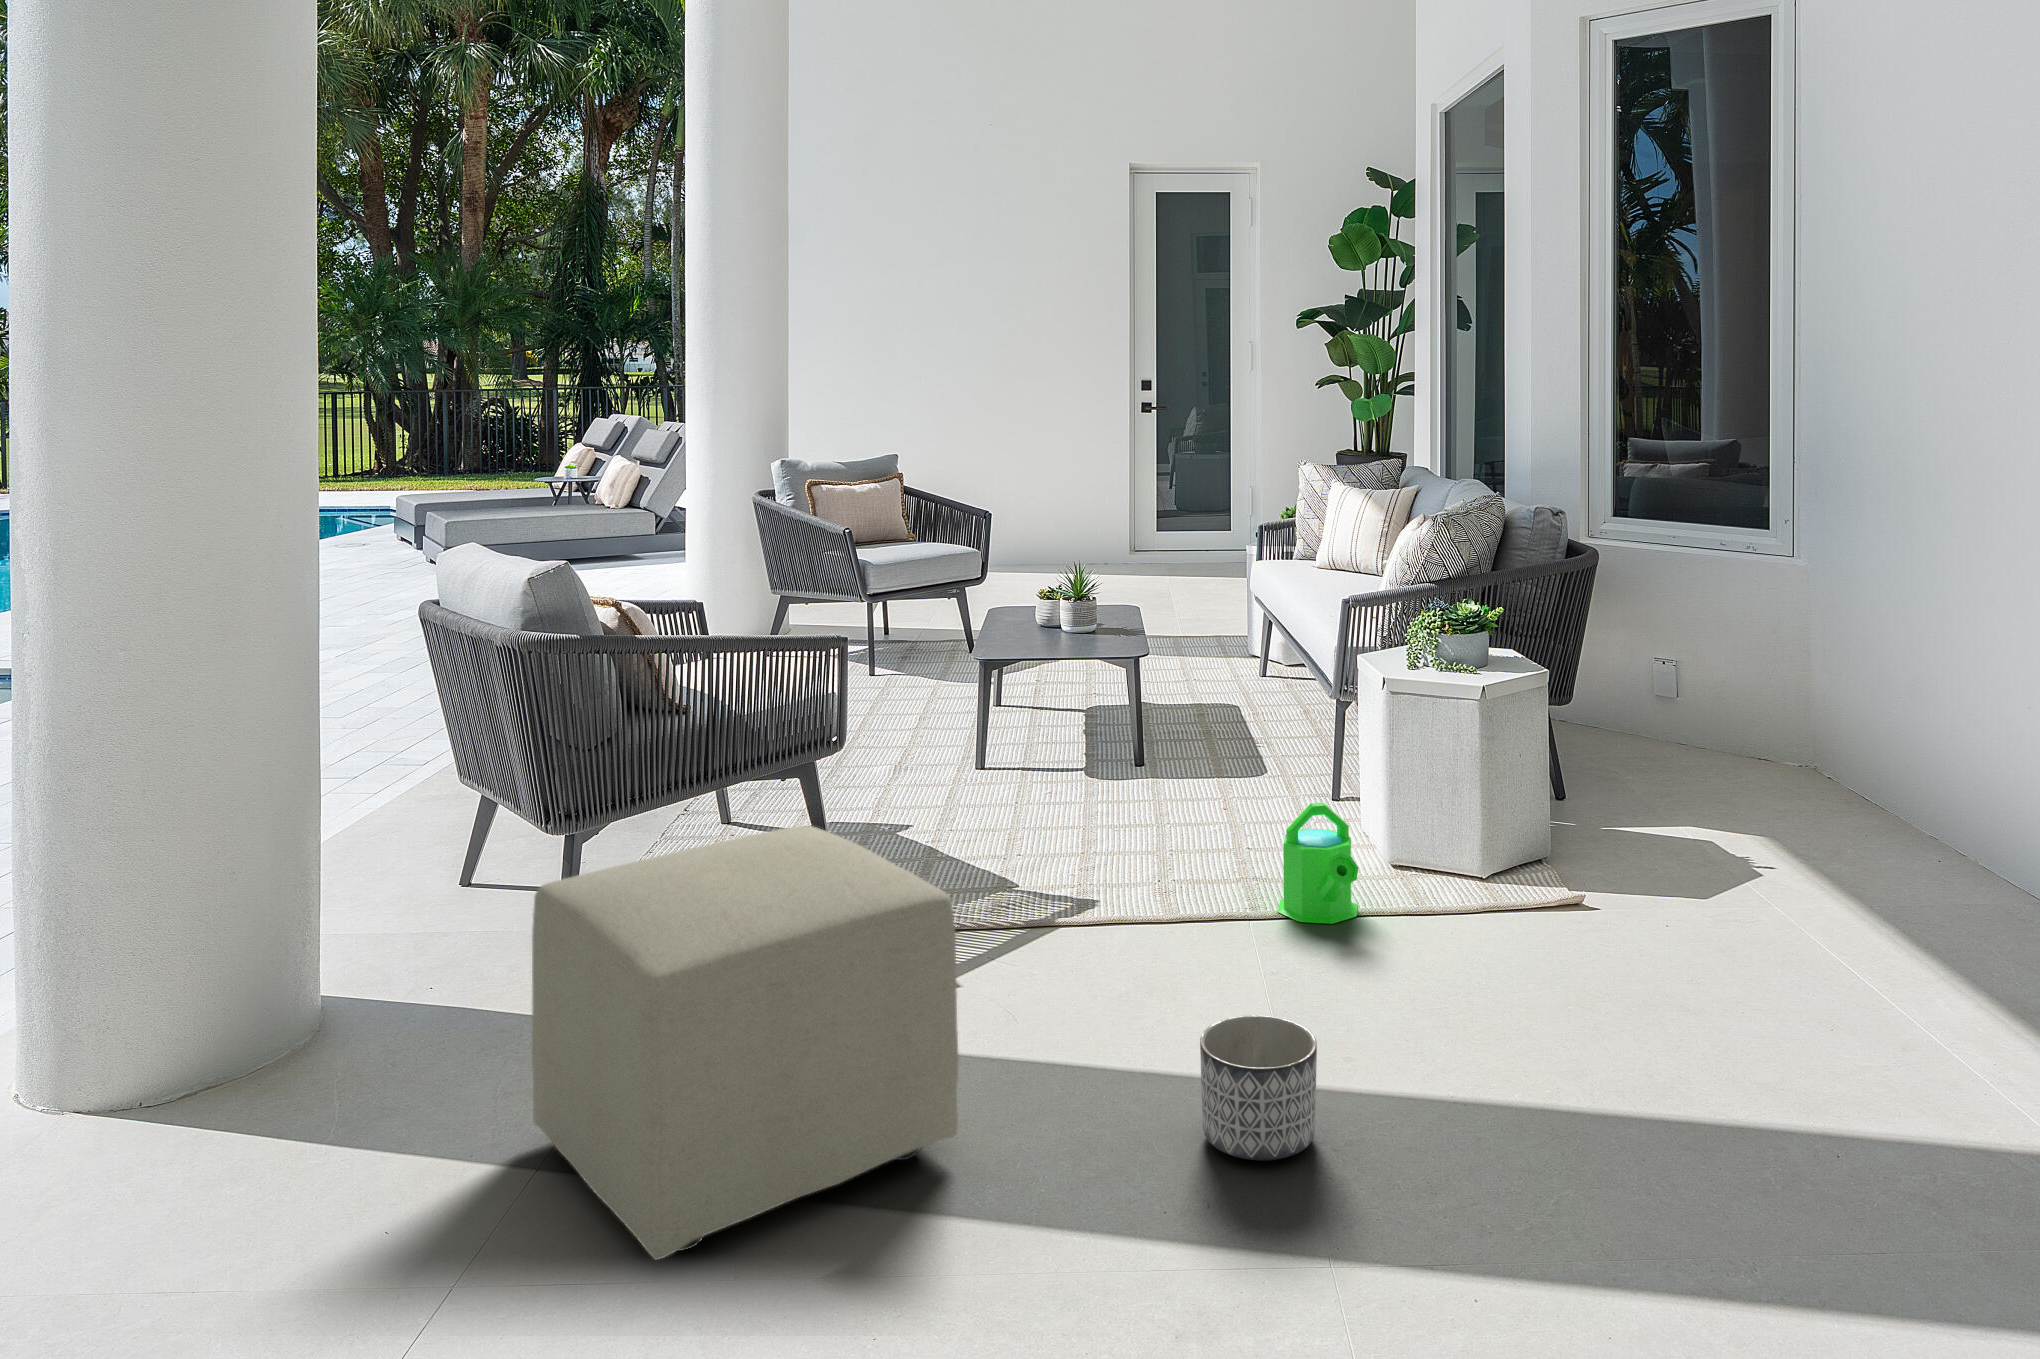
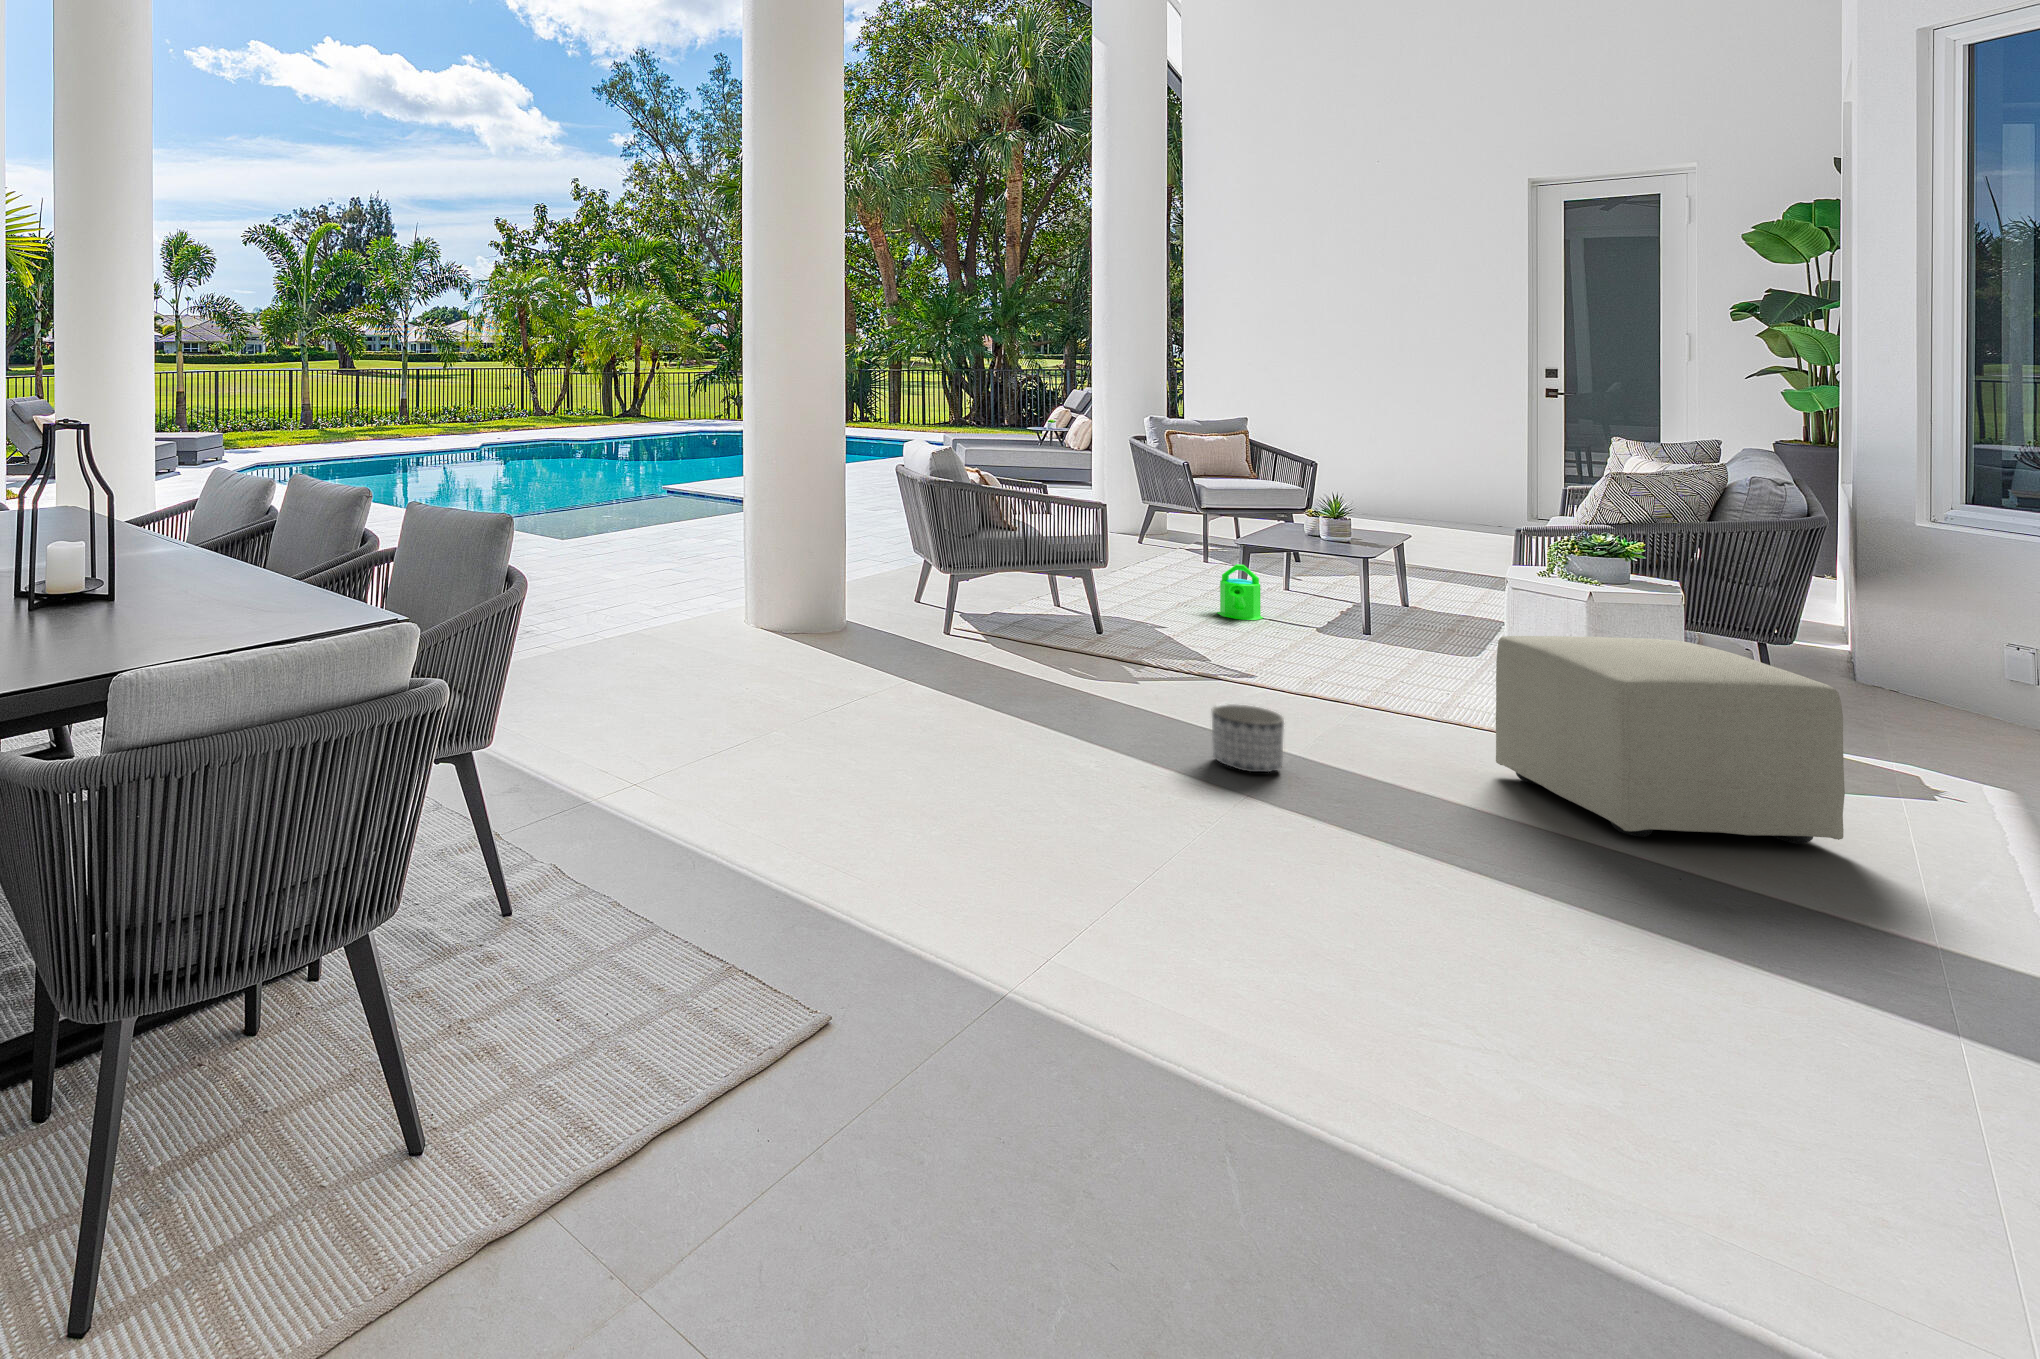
watering can: present [1278,803,1358,924] -> present [1218,564,1263,620]
ottoman: present [532,826,959,1260] -> present [1496,636,1845,844]

